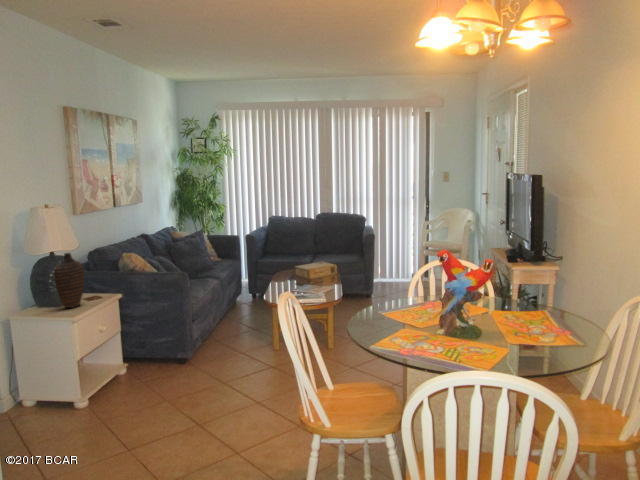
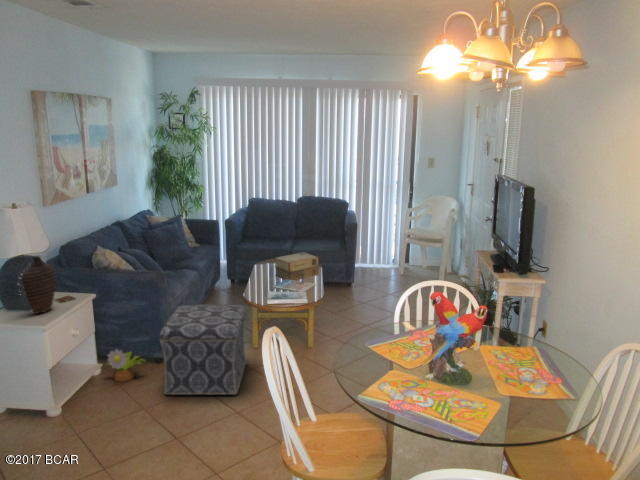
ottoman: none [182,304,267,390] -> present [159,305,246,395]
decorative plant: none [128,346,169,380] -> present [106,349,145,382]

